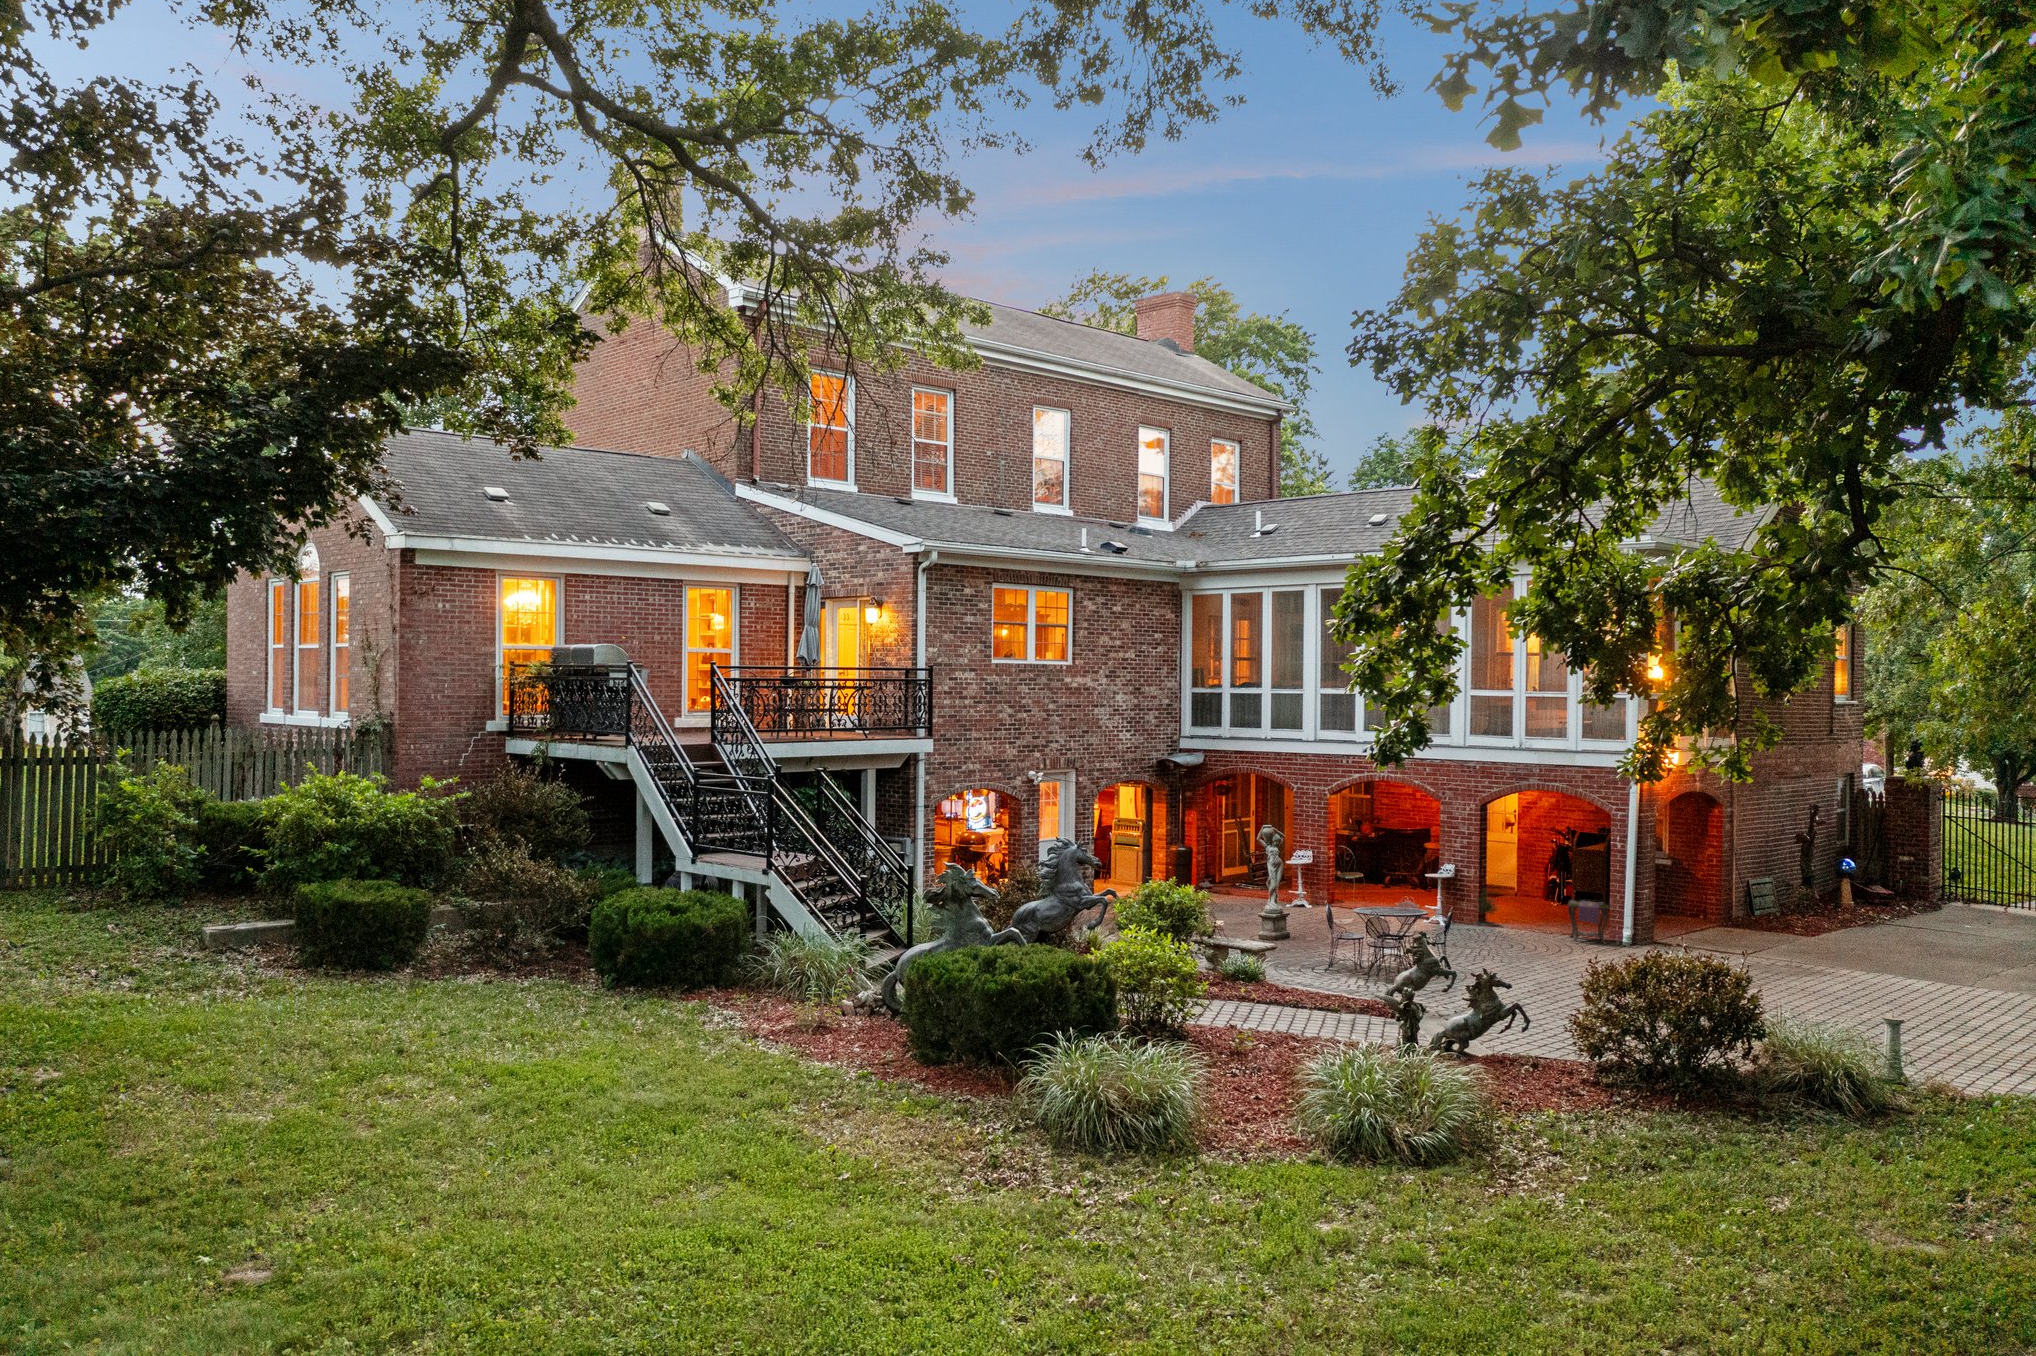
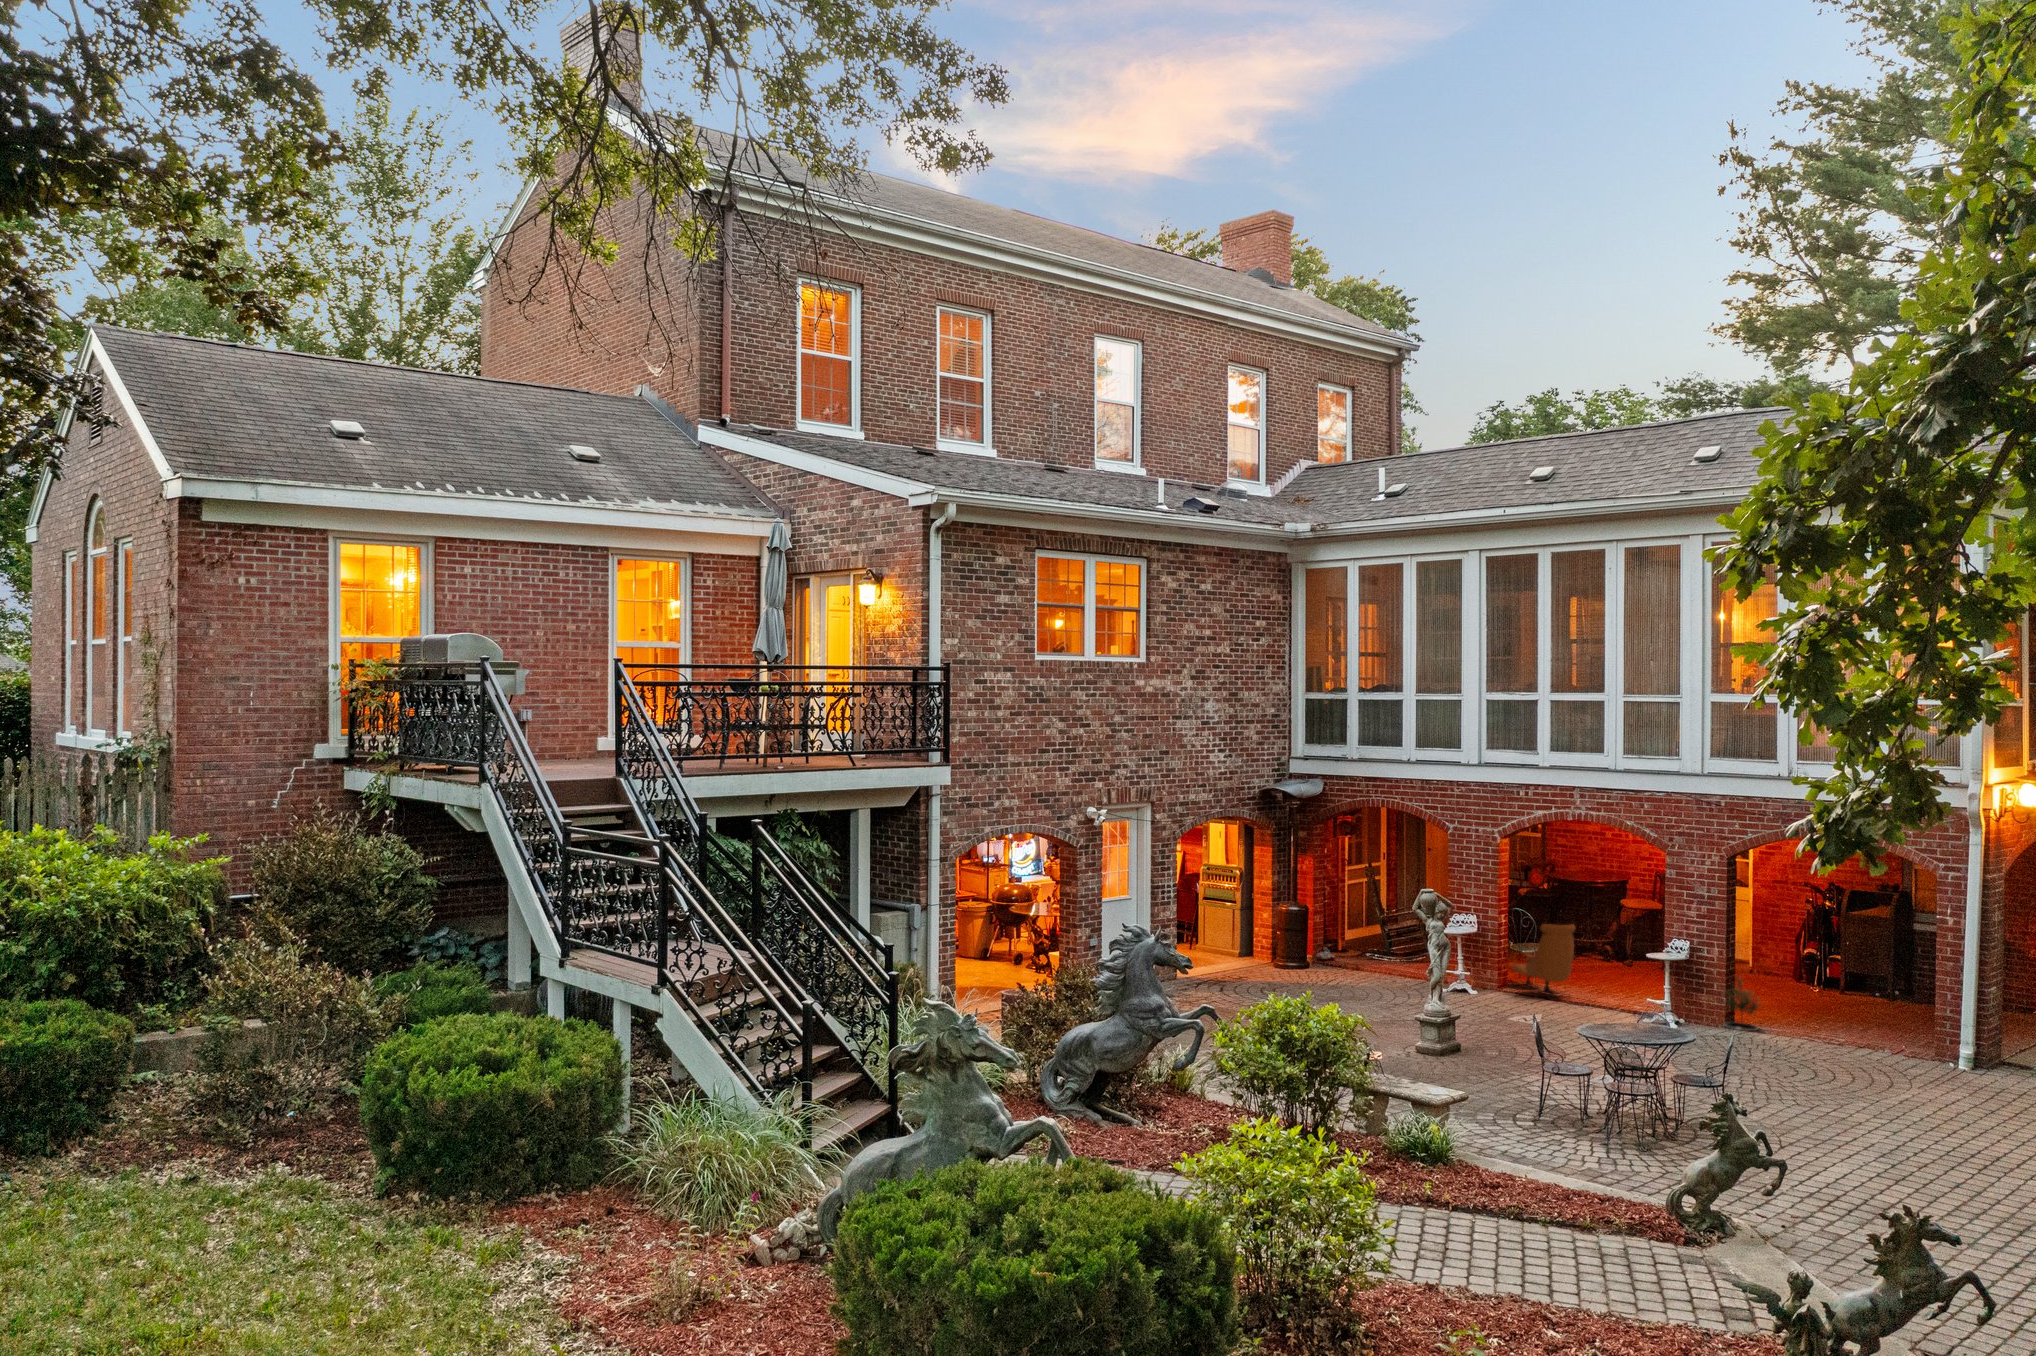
lounge chair: none [1337,855,1379,910] -> present [1512,924,1575,996]
side table: present [1568,901,1609,944] -> none [1875,999,1948,1068]

